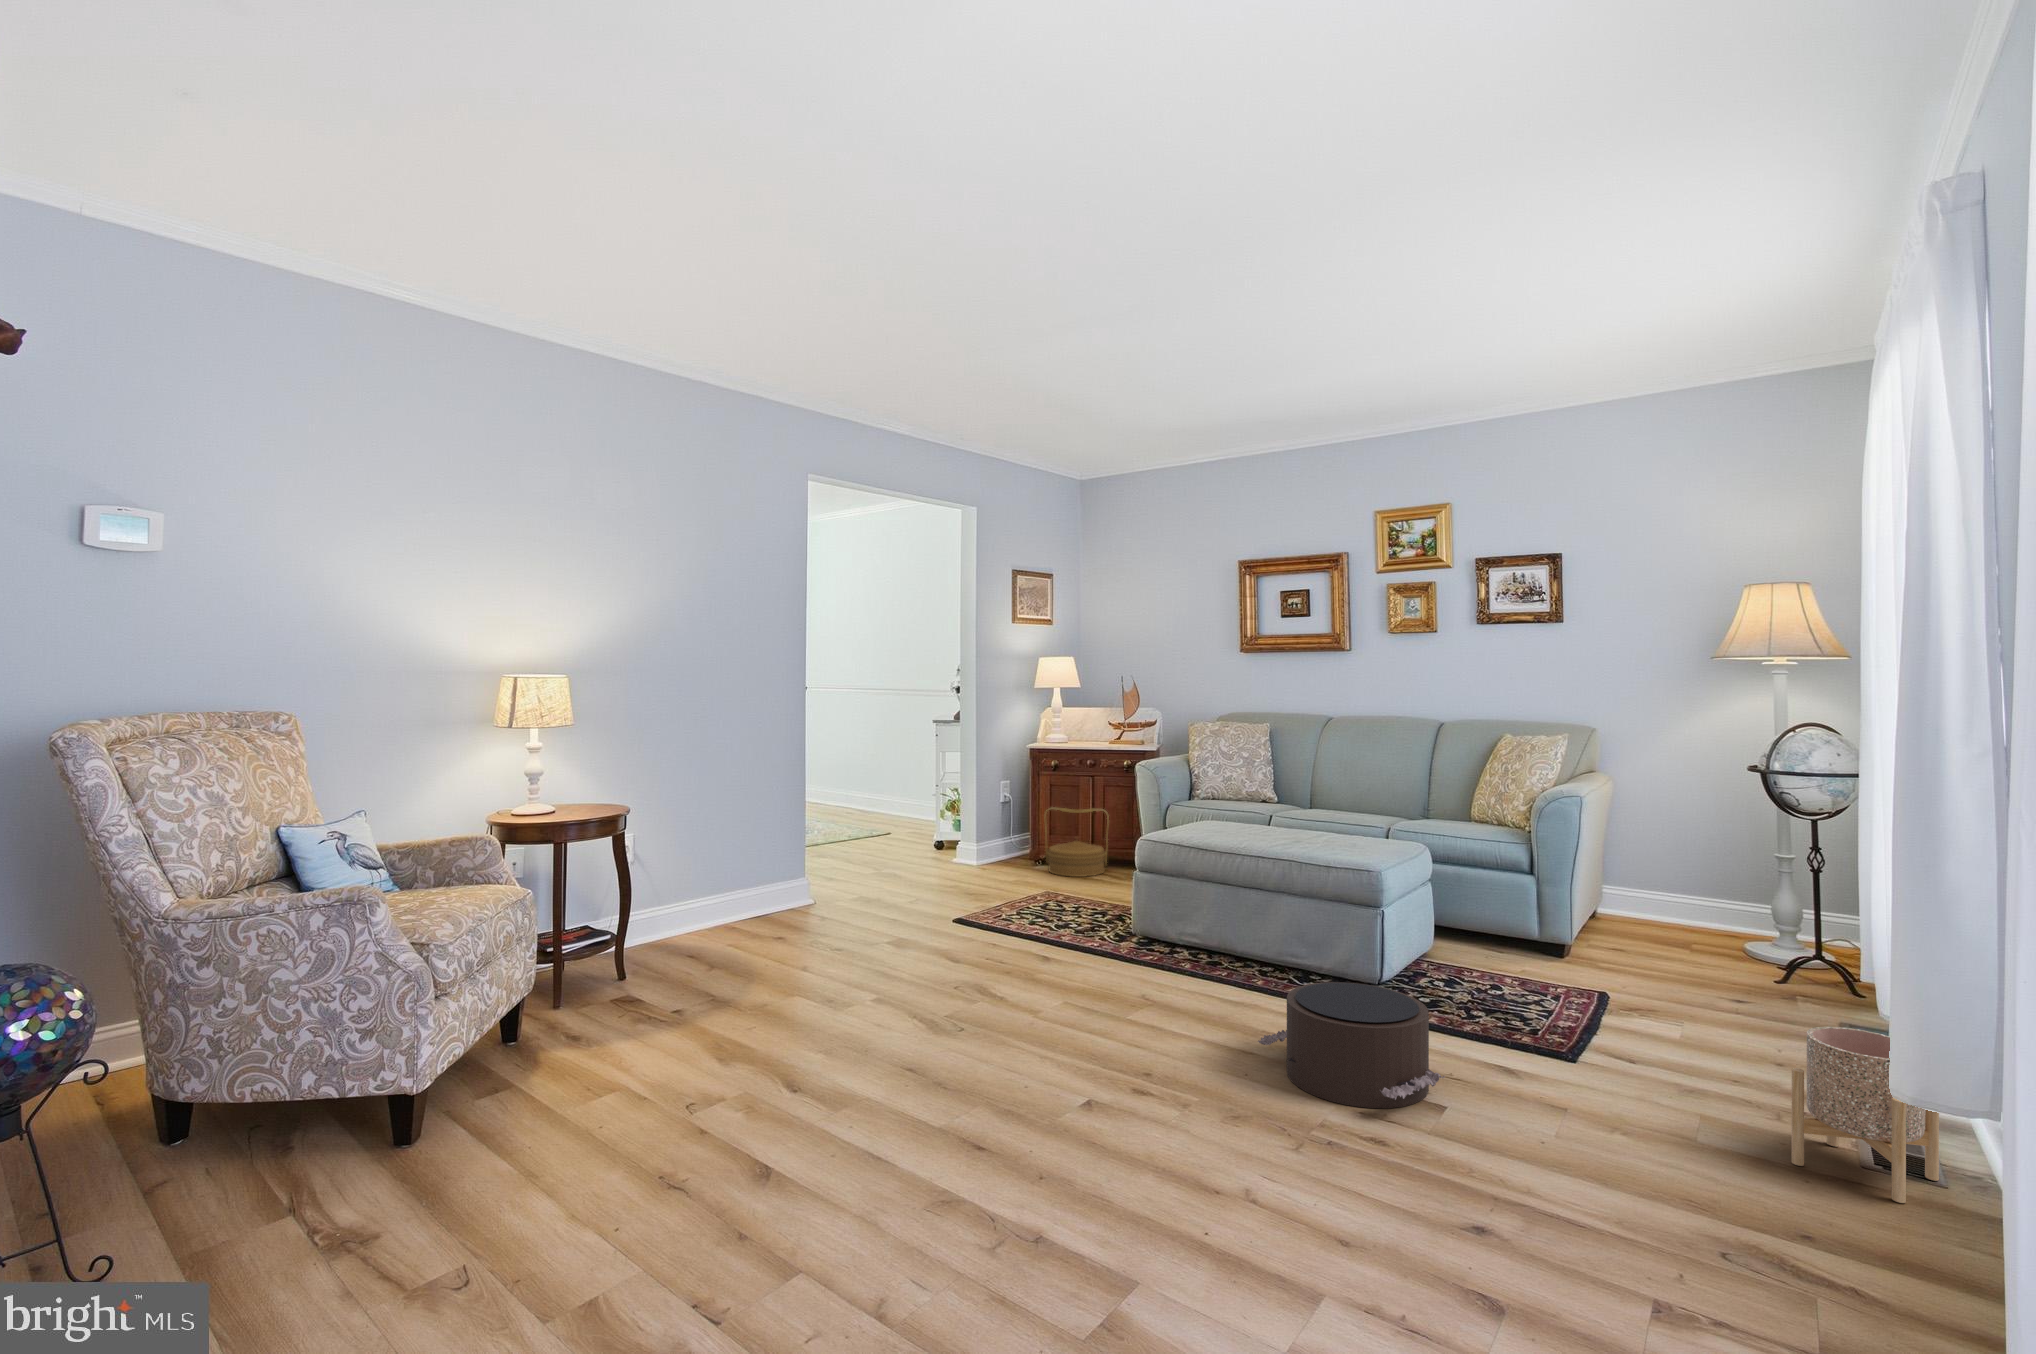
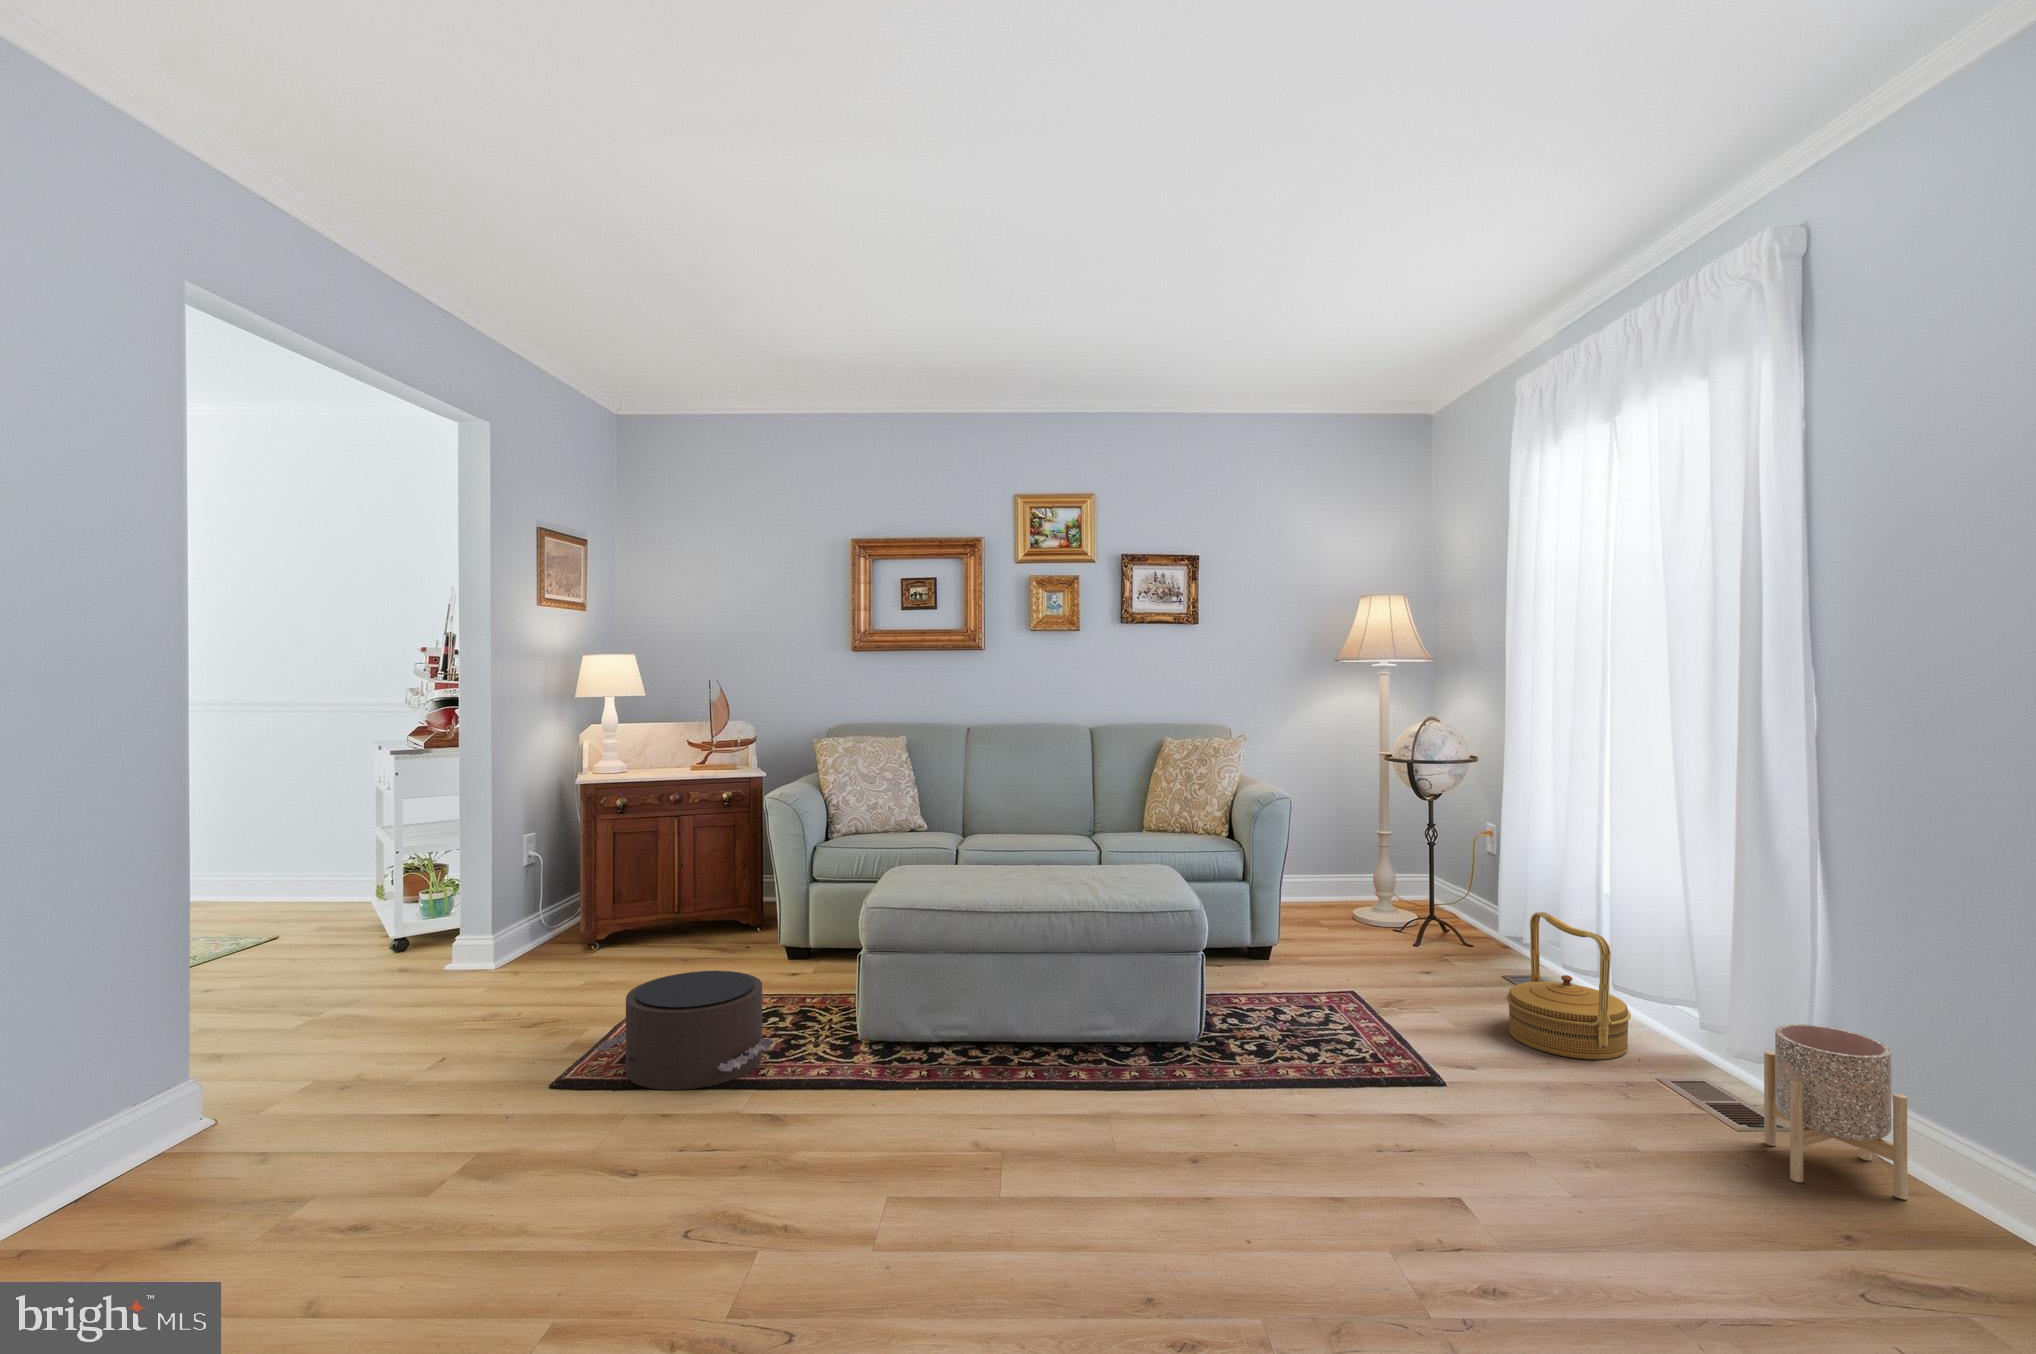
woven basket: present [1045,807,1108,877] -> present [1507,912,1631,1060]
pouf: present [1258,982,1445,1108] -> present [595,971,776,1090]

